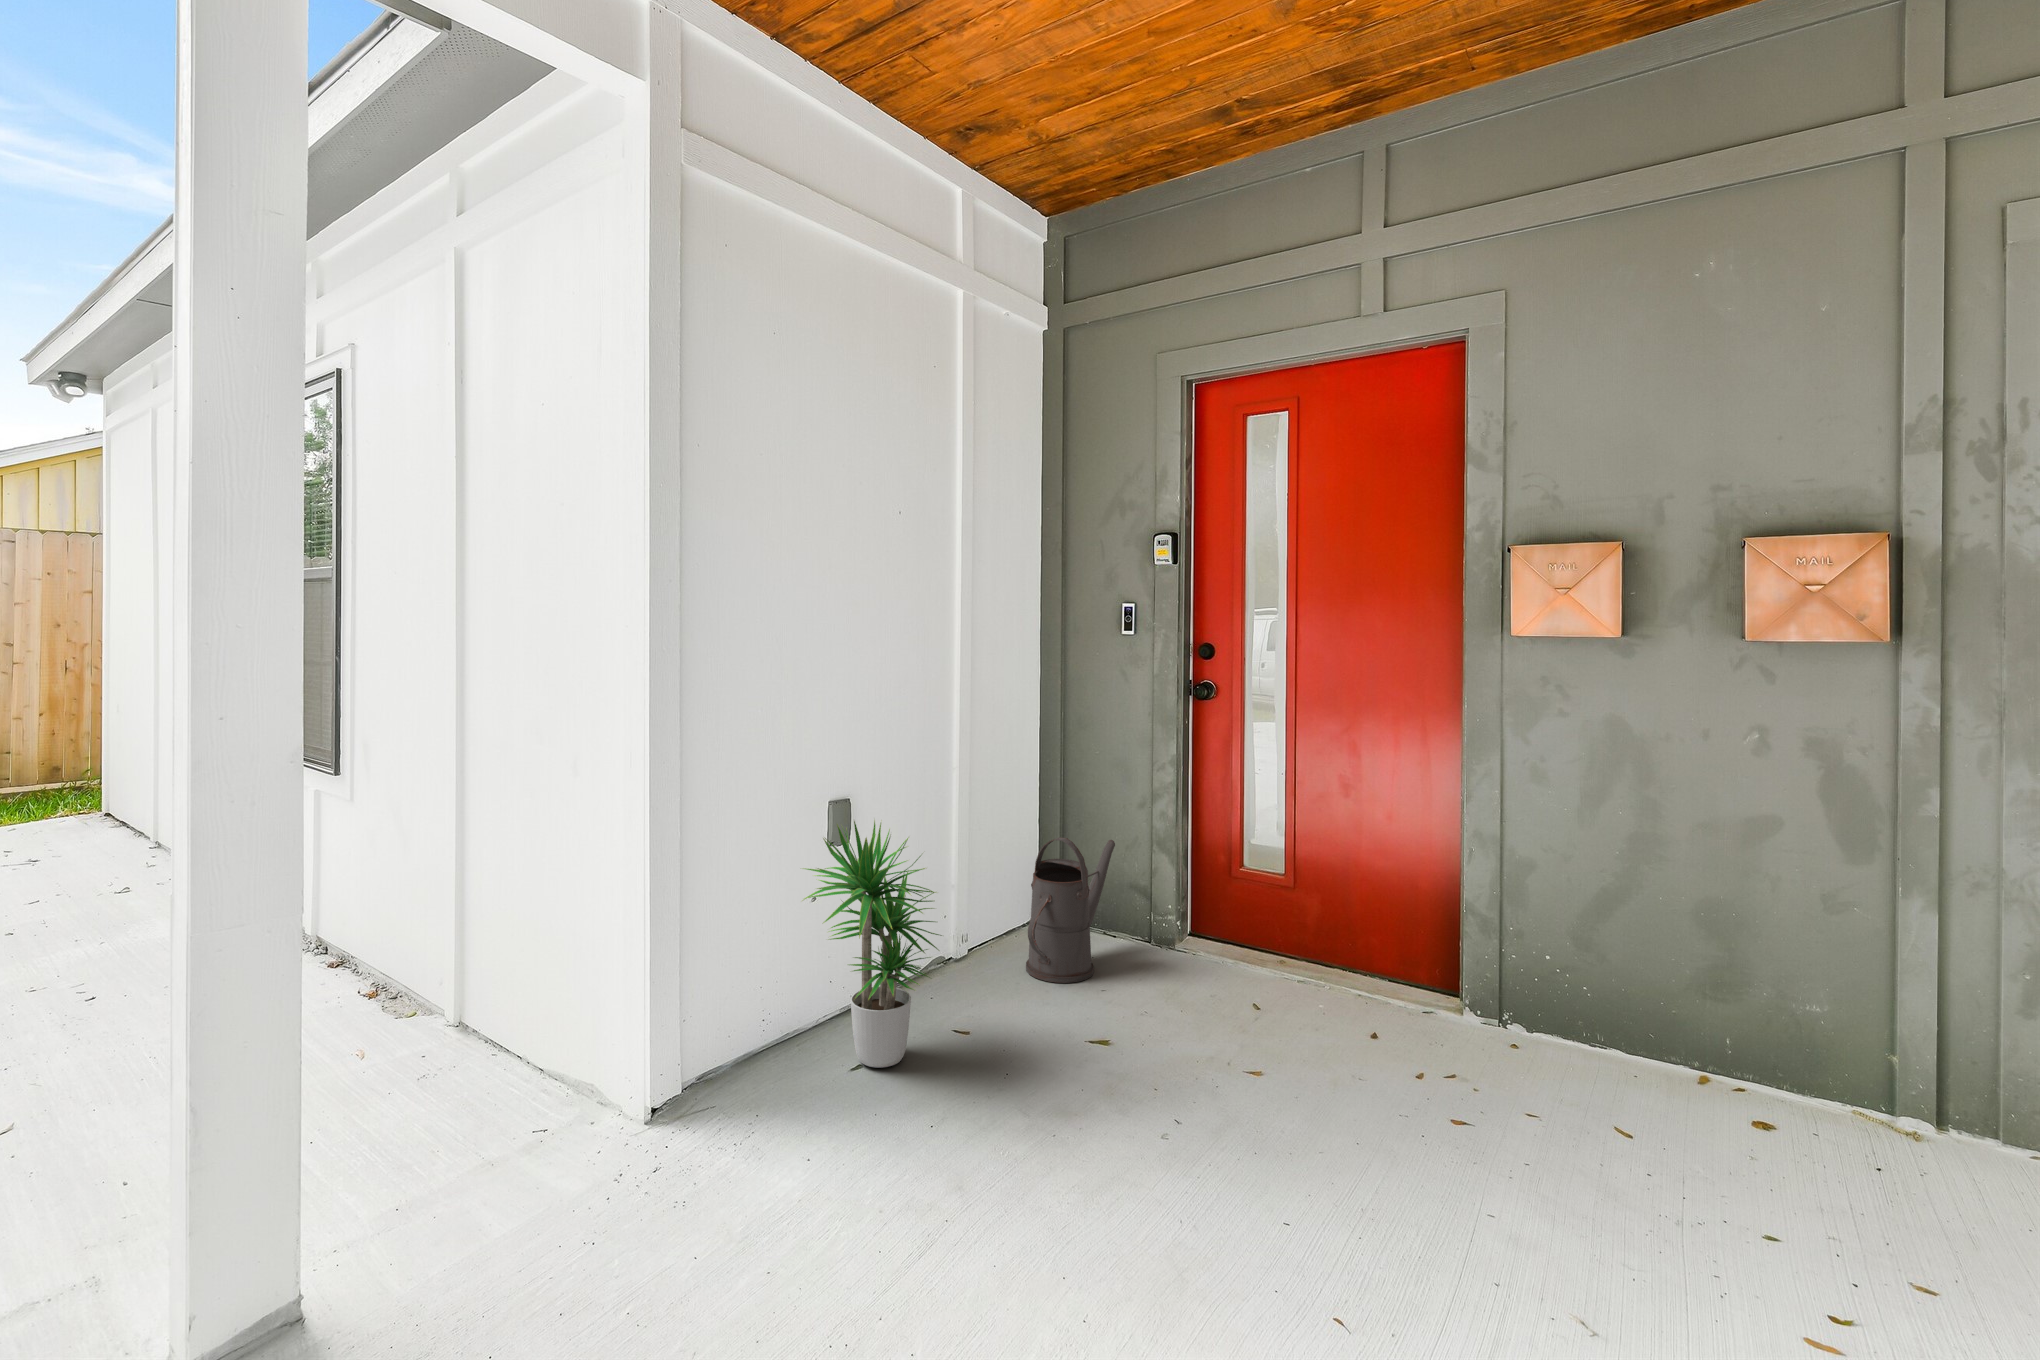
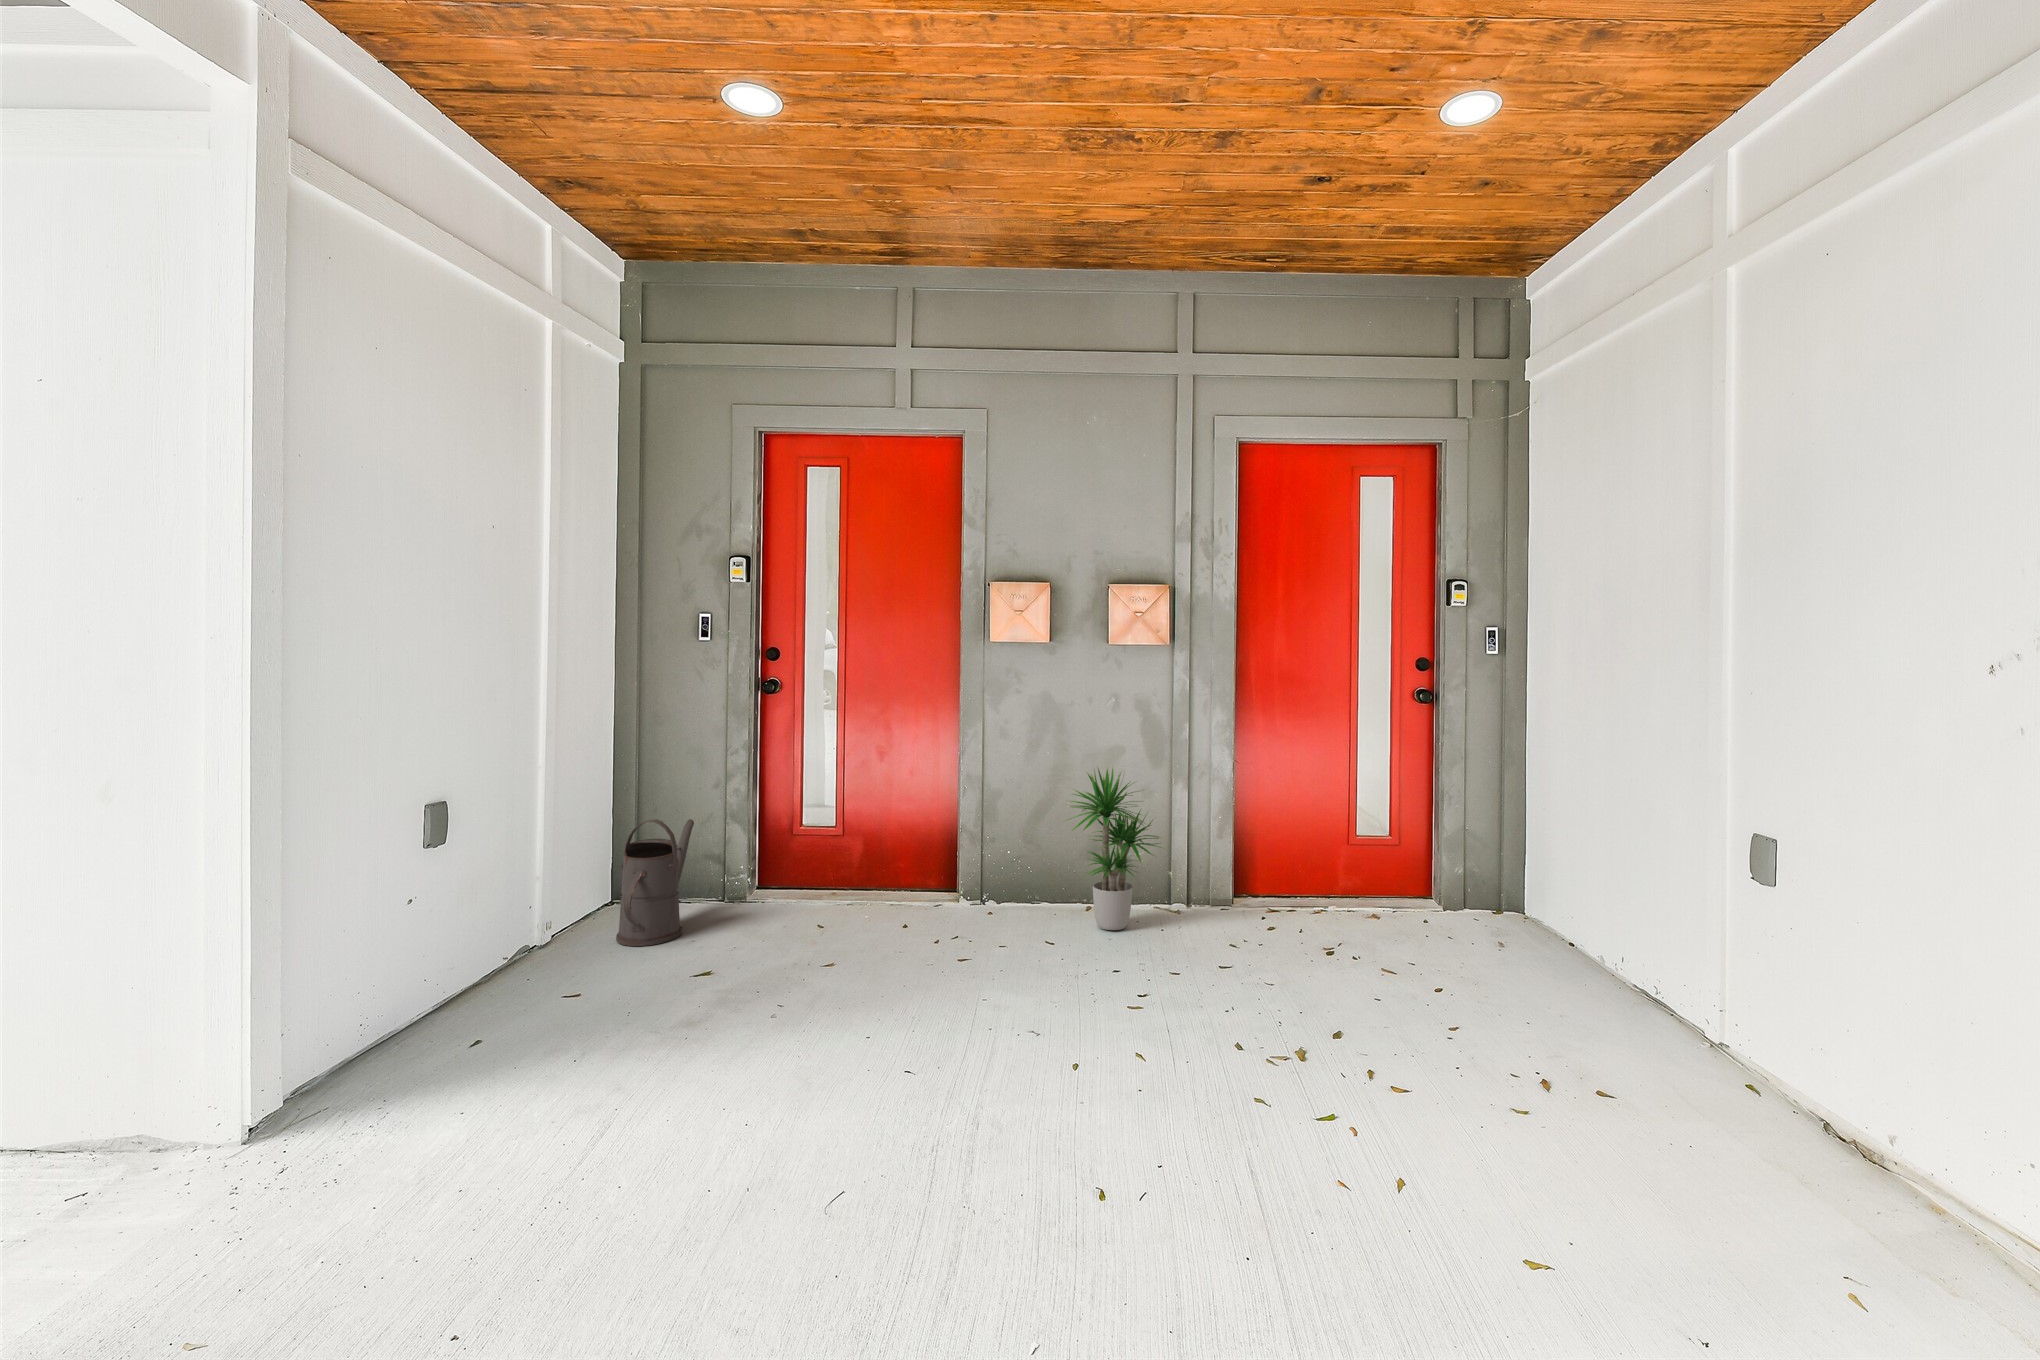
potted plant: present [802,820,942,1067] -> present [1067,767,1162,930]

